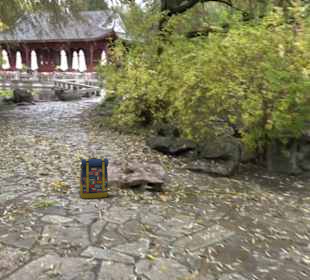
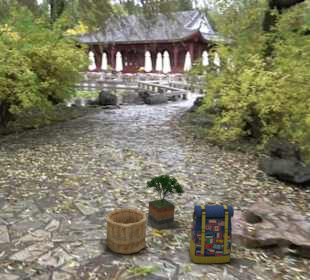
potted tree: none [48,143,78,184] -> present [146,175,184,230]
wooden bucket: none [17,167,48,197] -> present [106,208,147,254]

